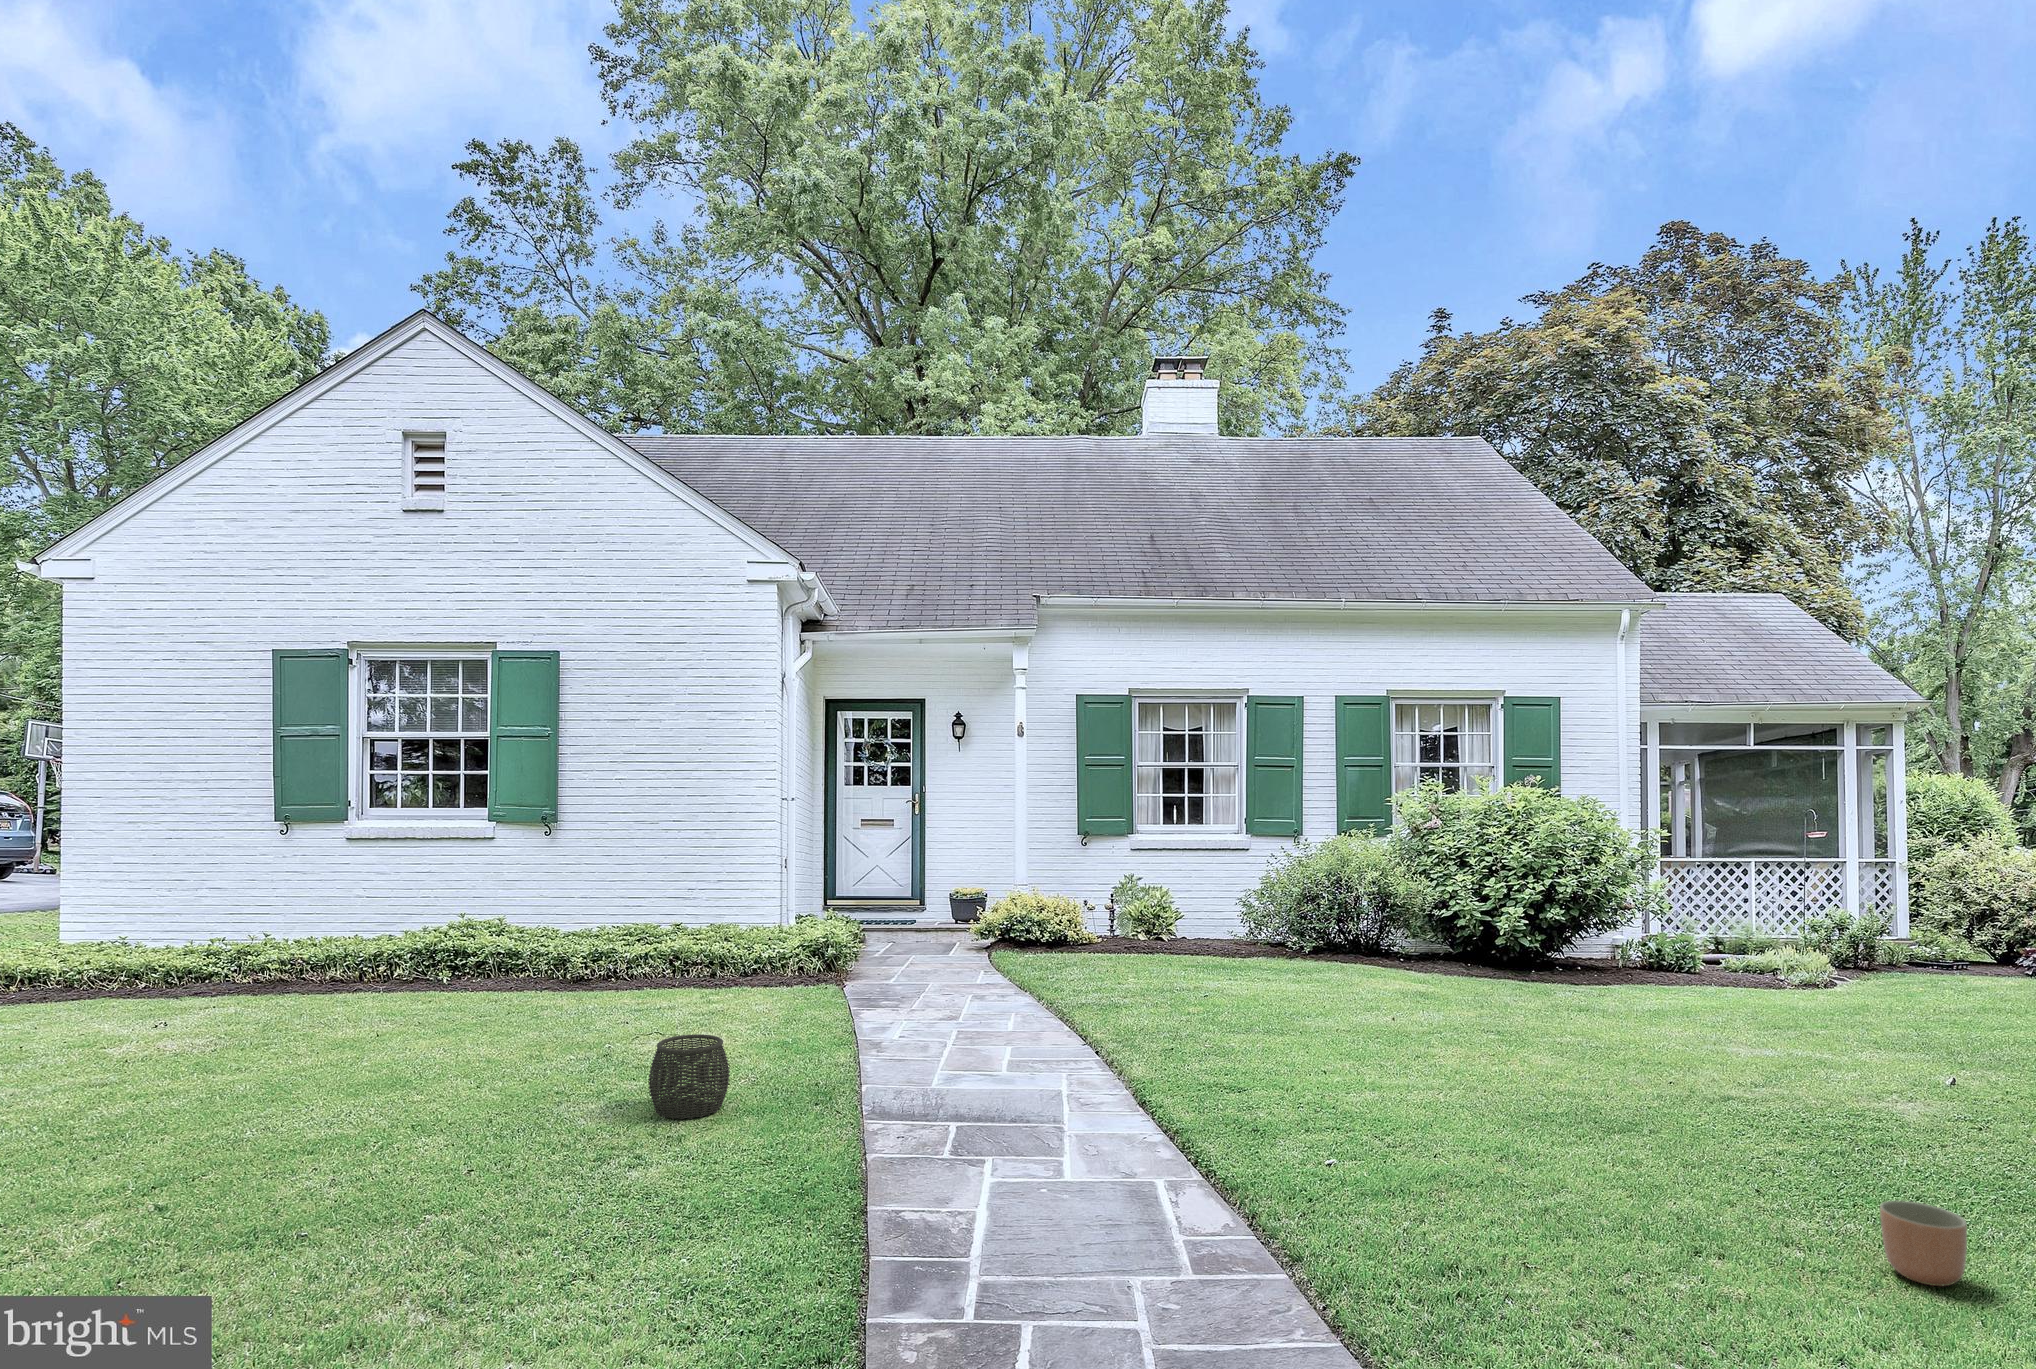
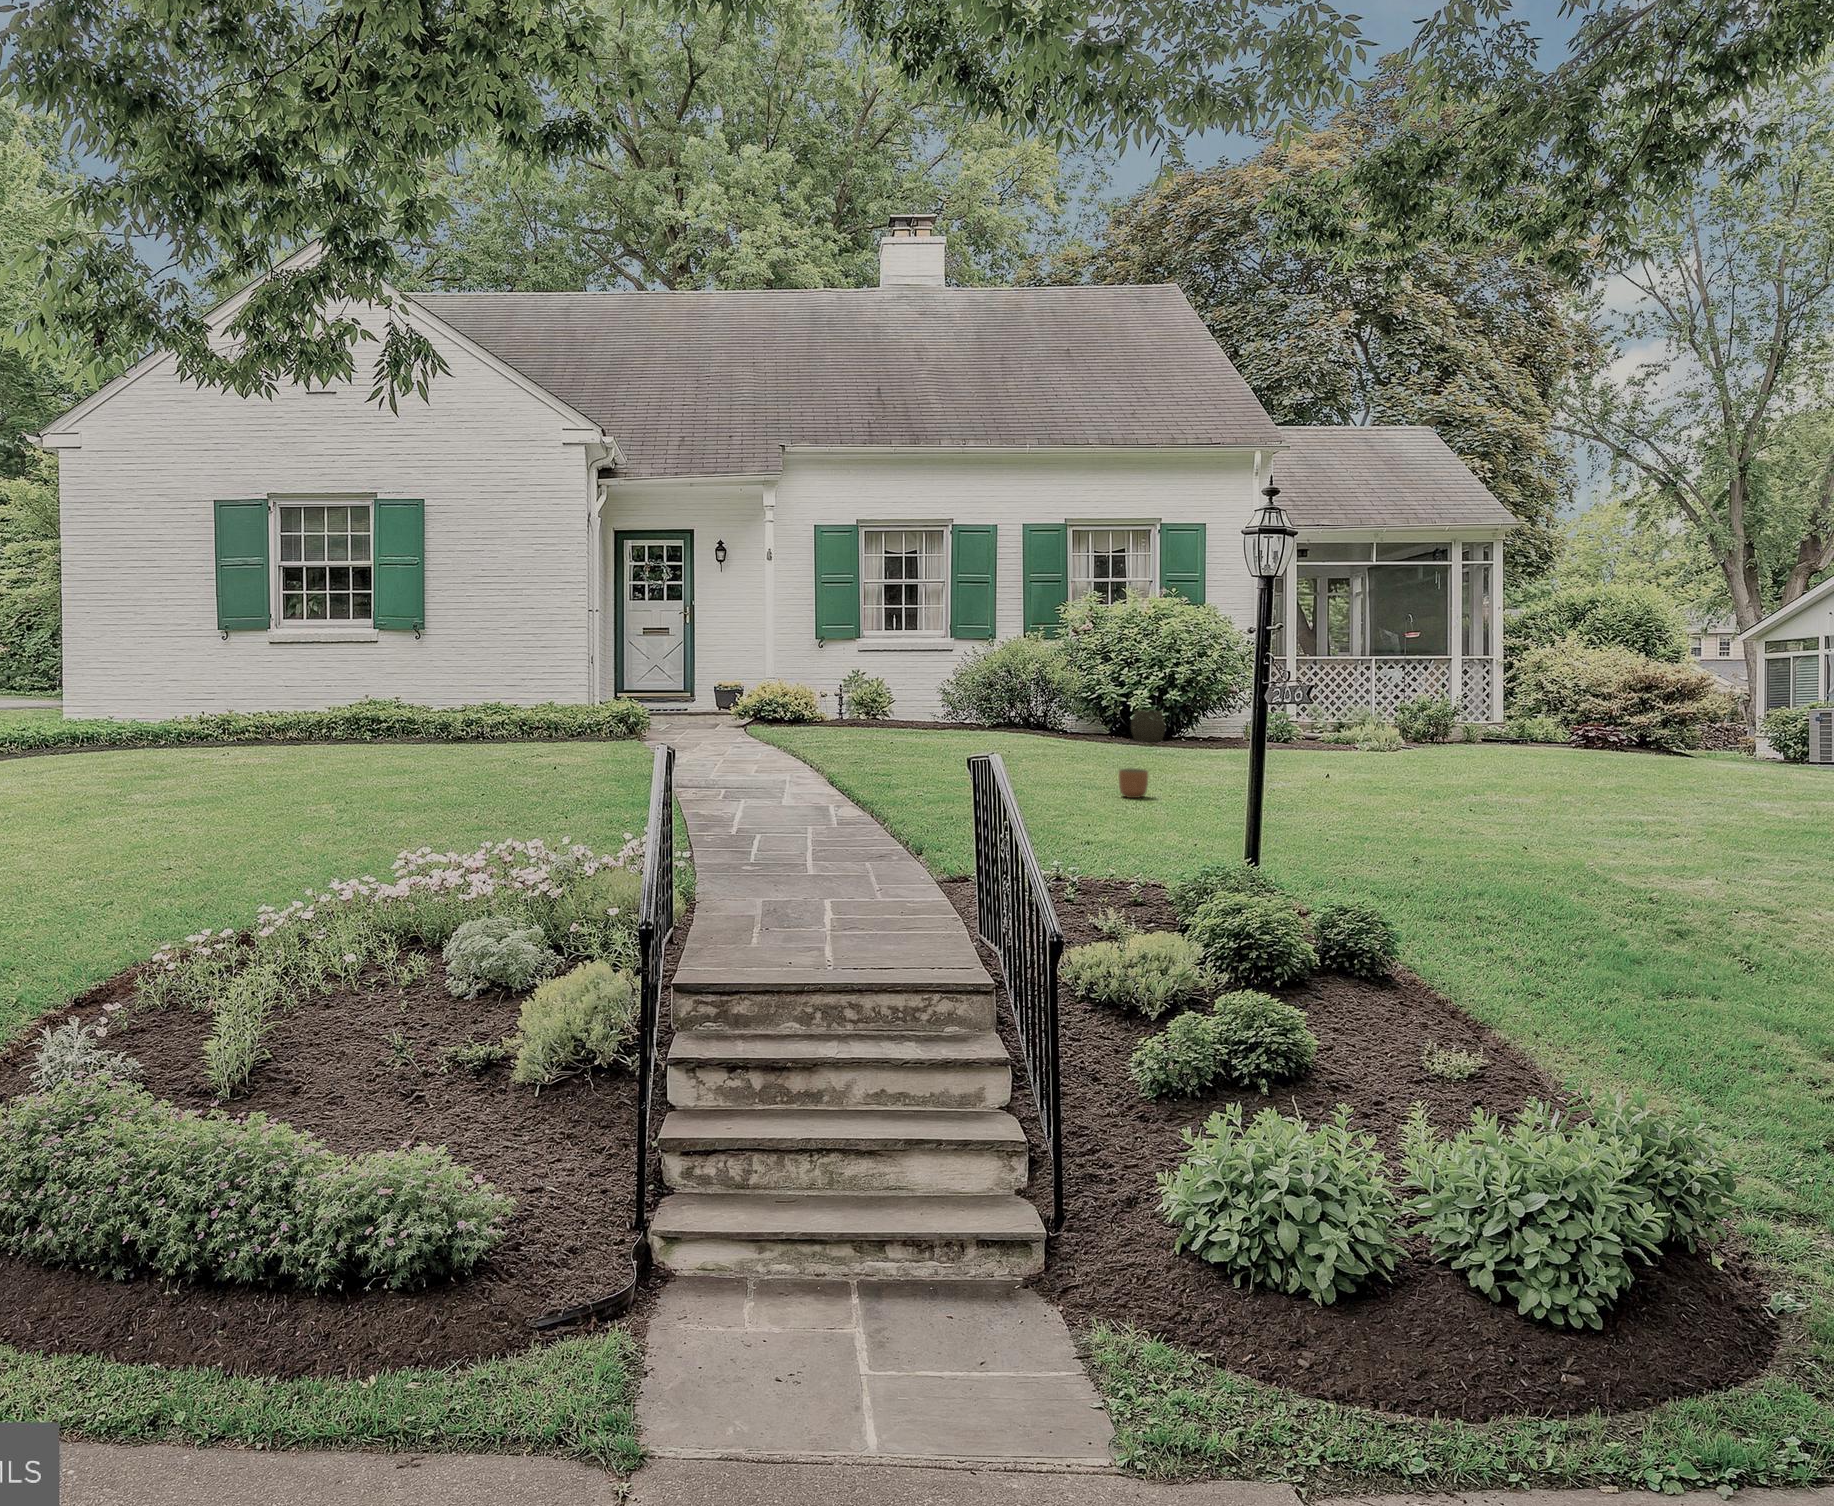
woven basket: present [649,1034,730,1119] -> present [1131,710,1165,742]

